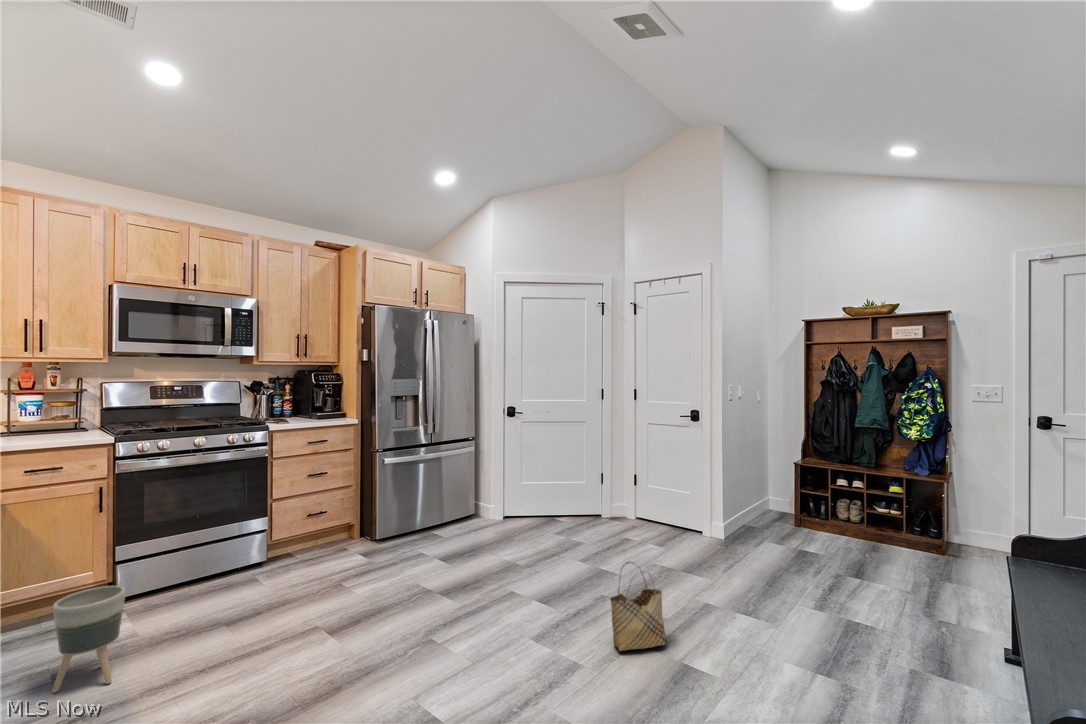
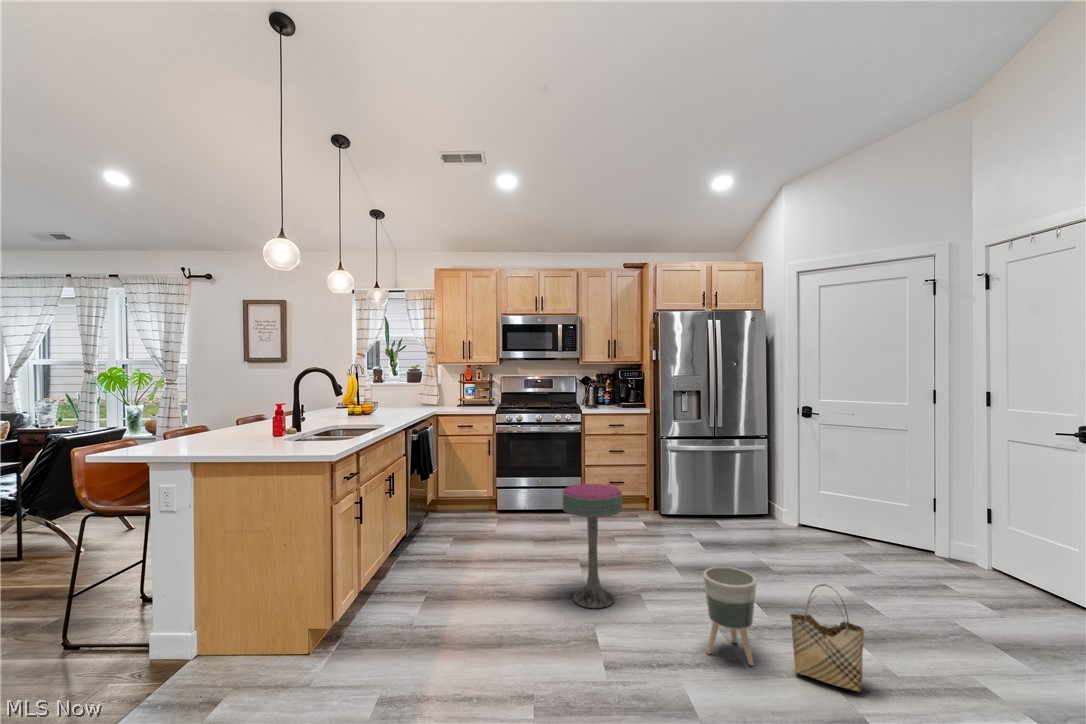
bar stool: none [341,516,422,683] -> present [563,484,622,608]
planter: present [52,586,126,693] -> present [703,567,756,665]

